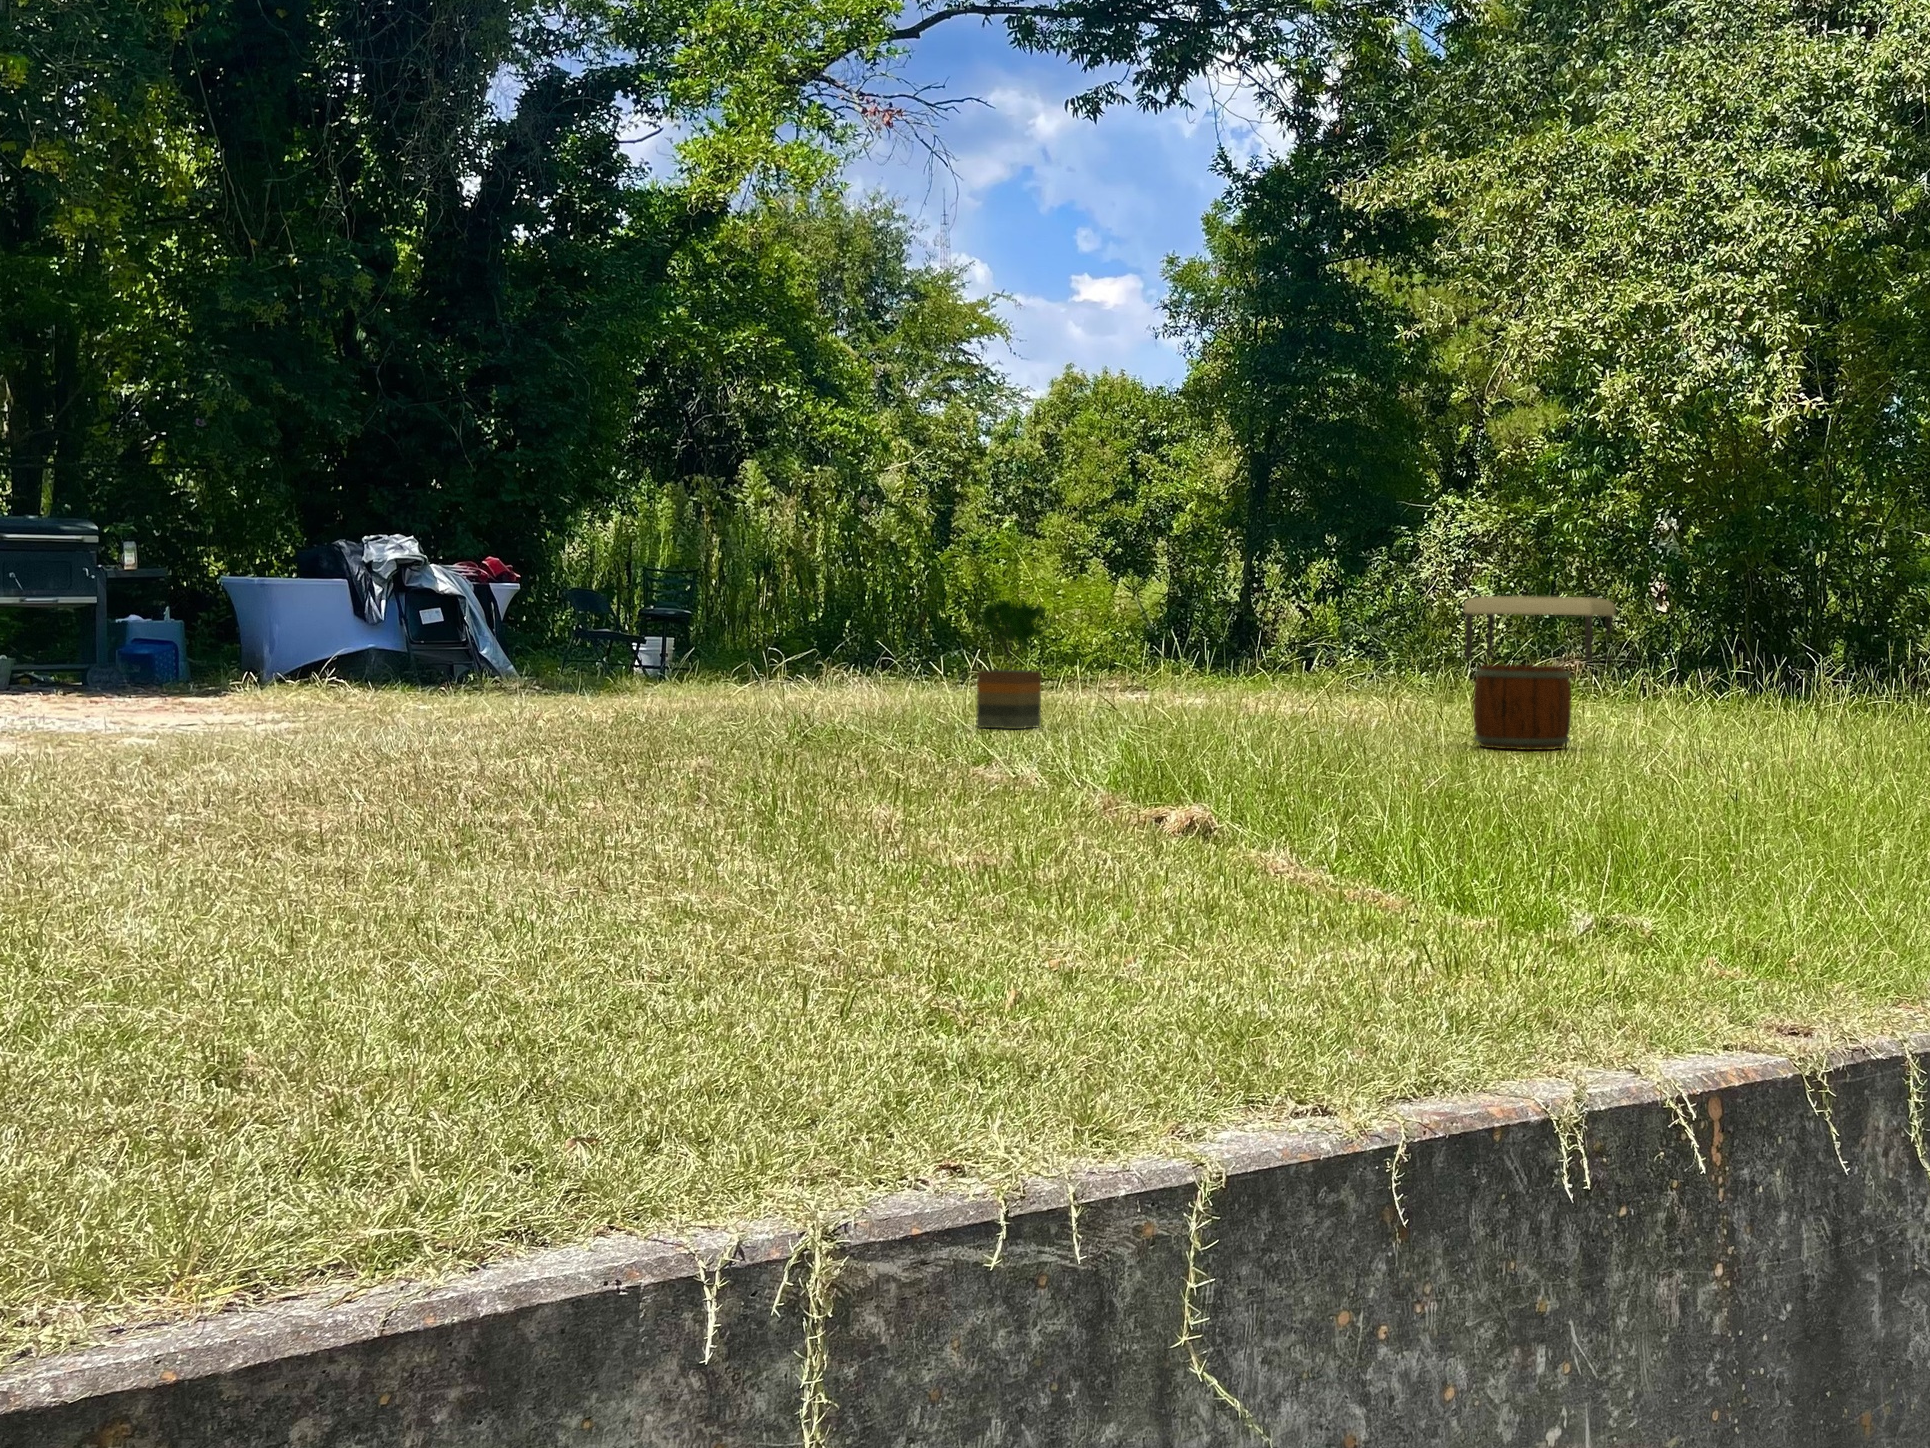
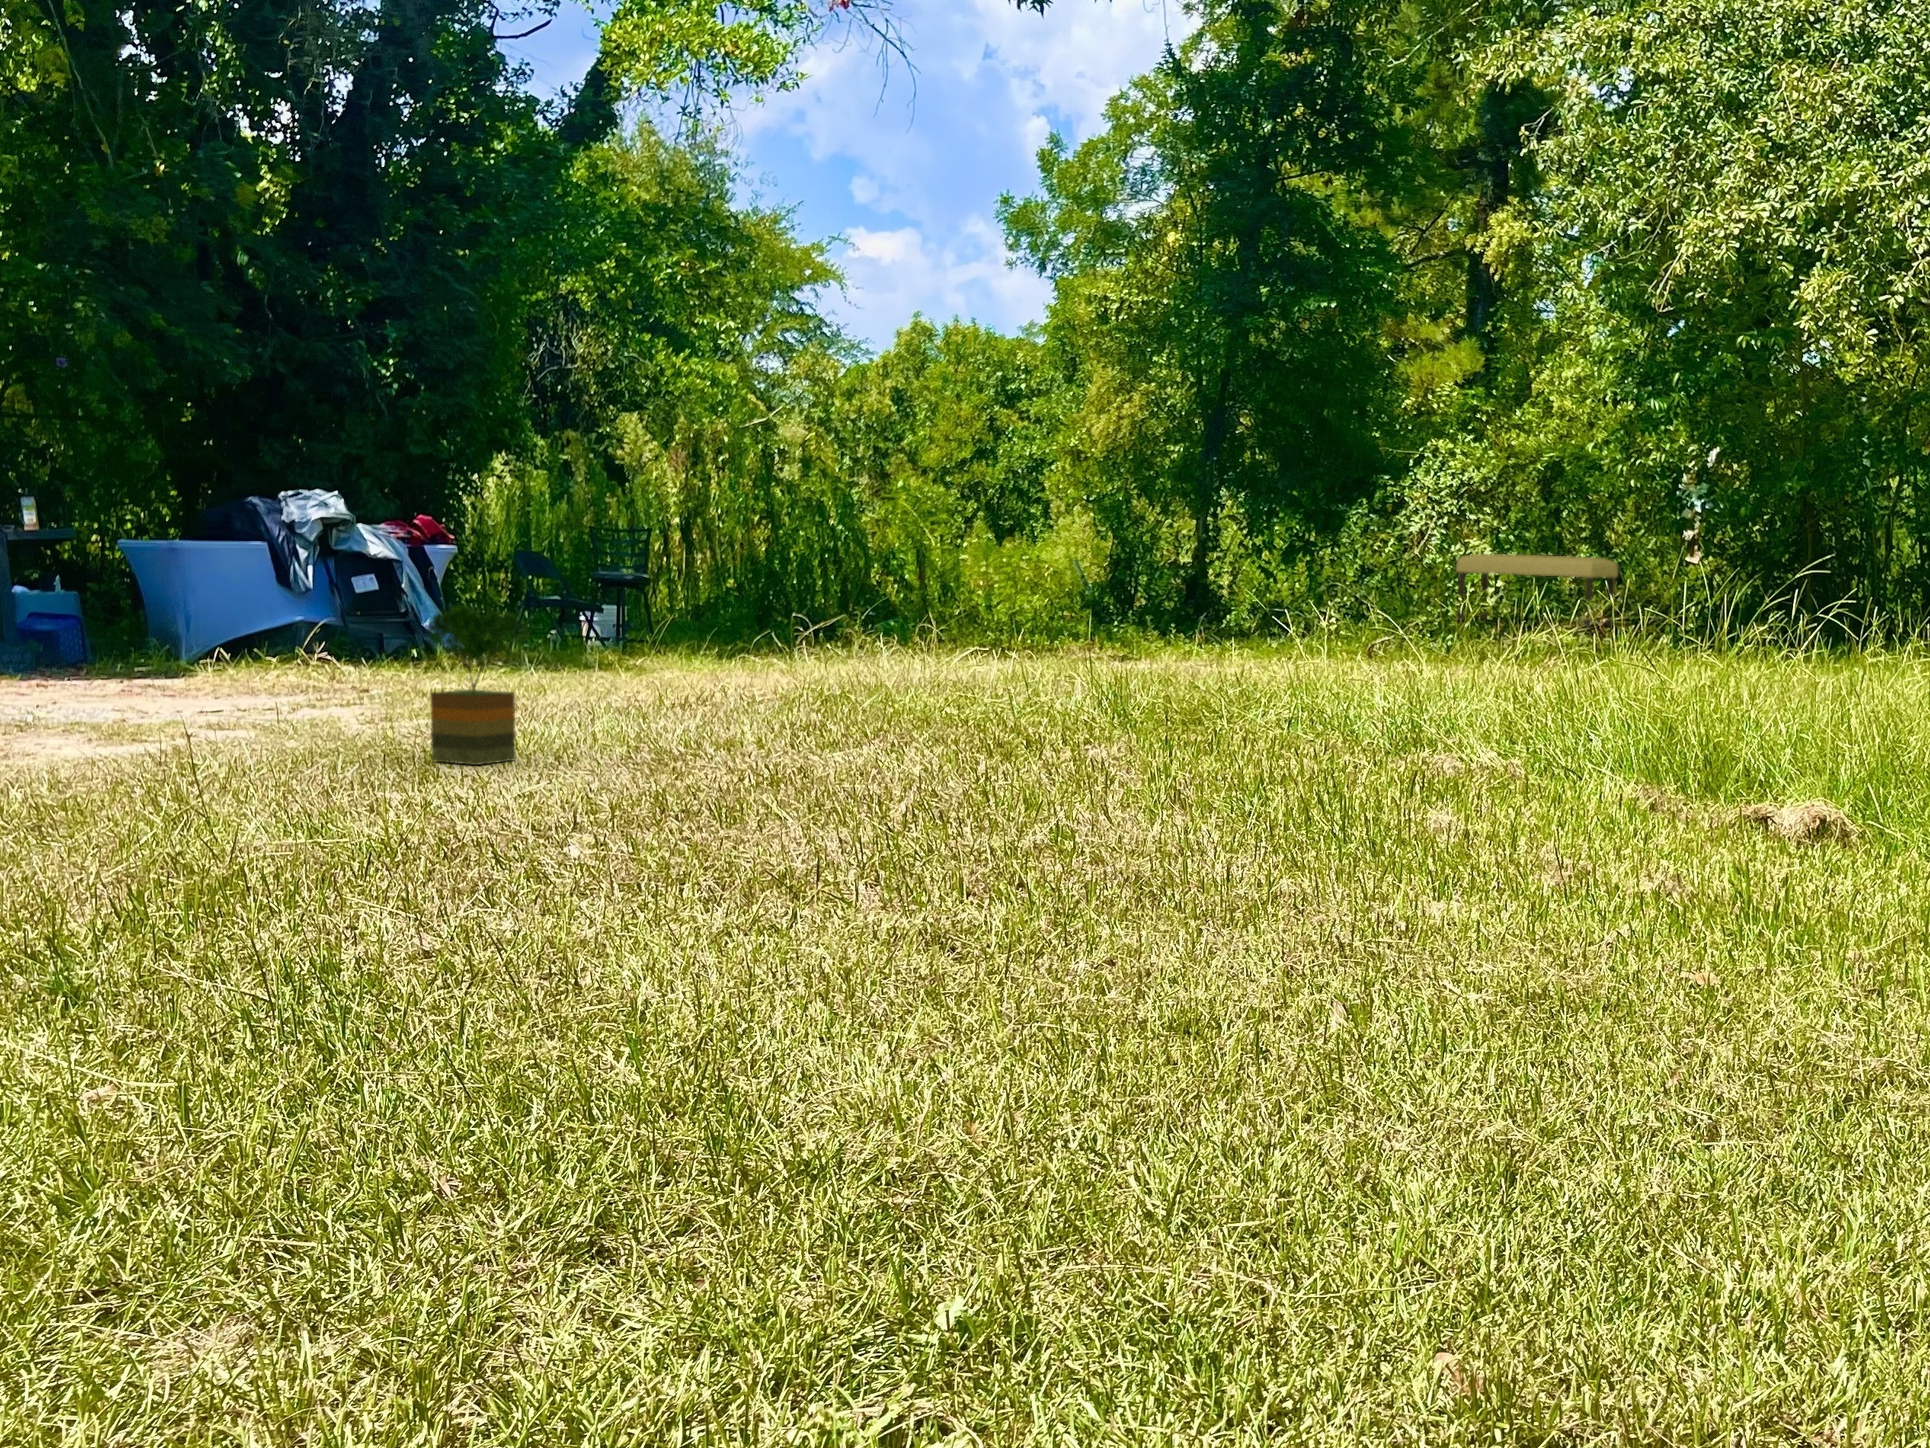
potted tree: present [976,600,1054,729] -> present [427,606,528,765]
bucket: present [1473,664,1571,750] -> none [1459,680,1566,774]

